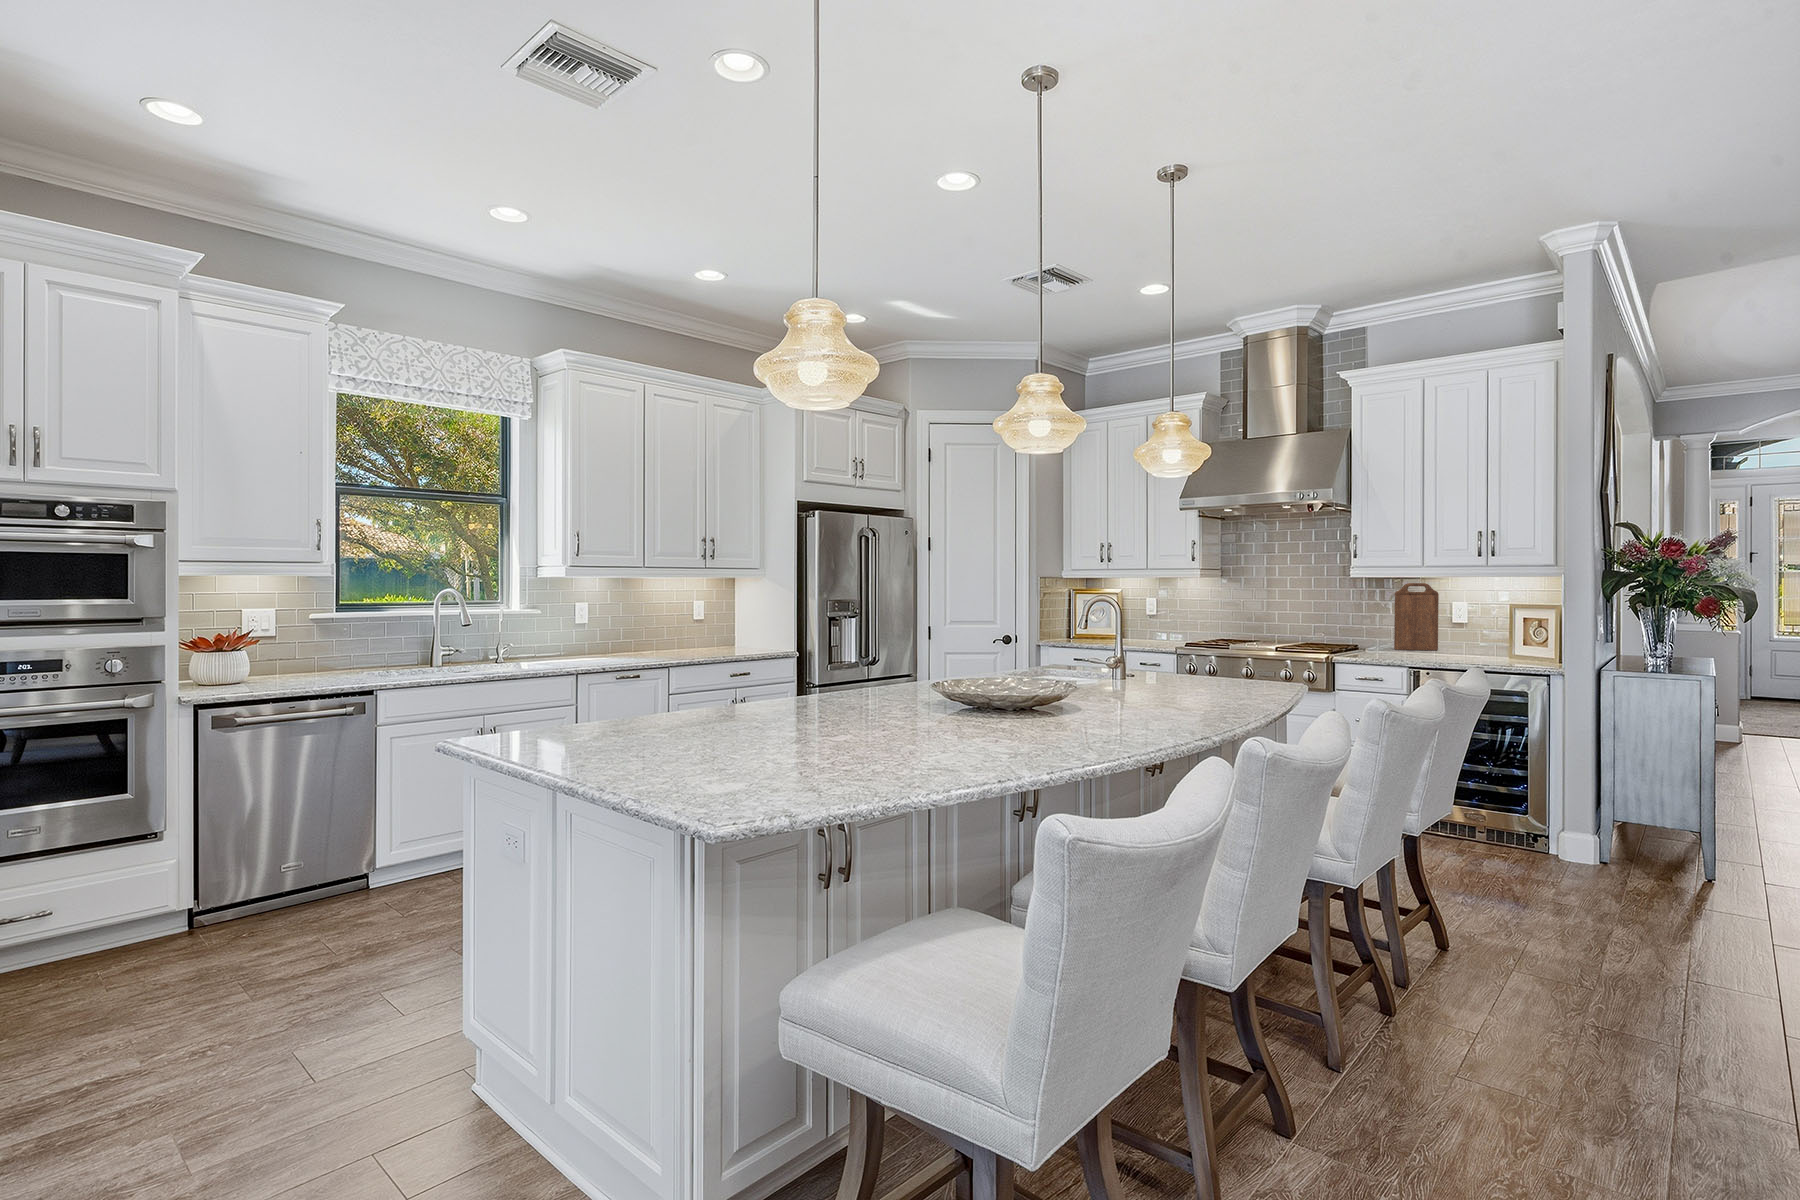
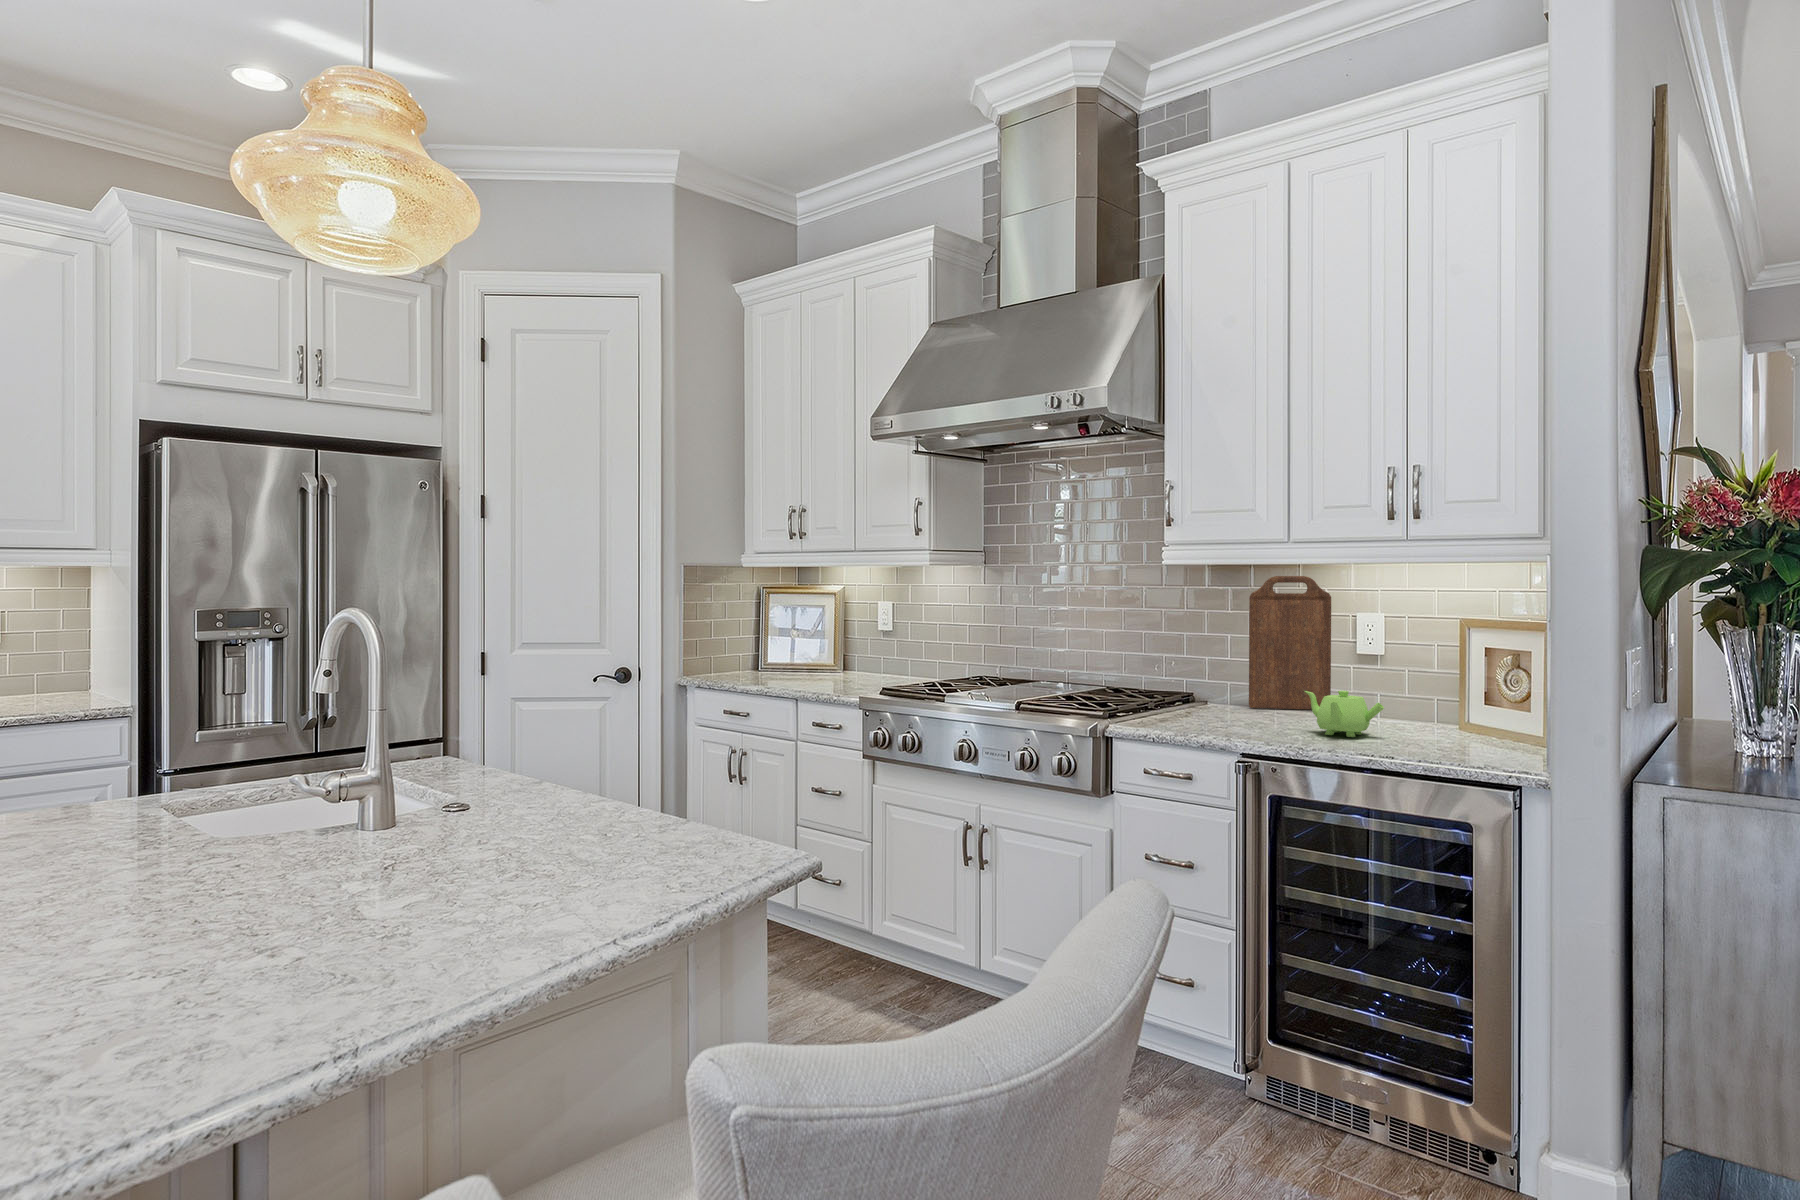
teapot: none [1434,638,1476,659] -> present [1305,690,1384,737]

